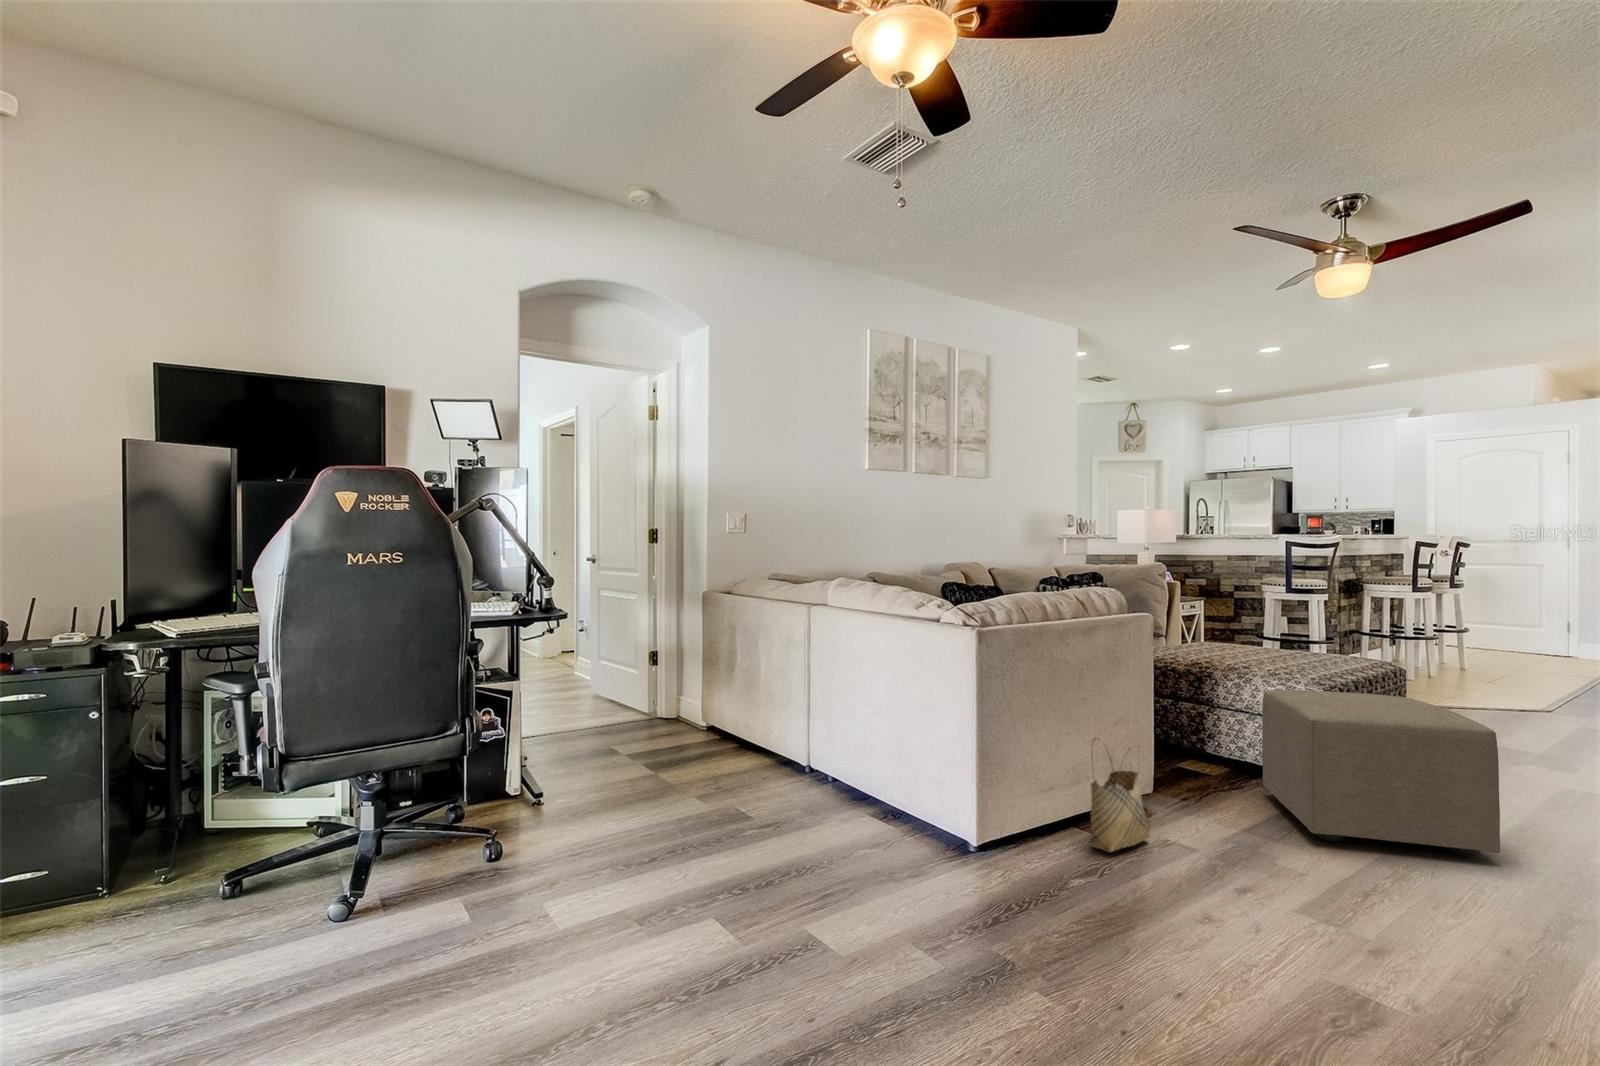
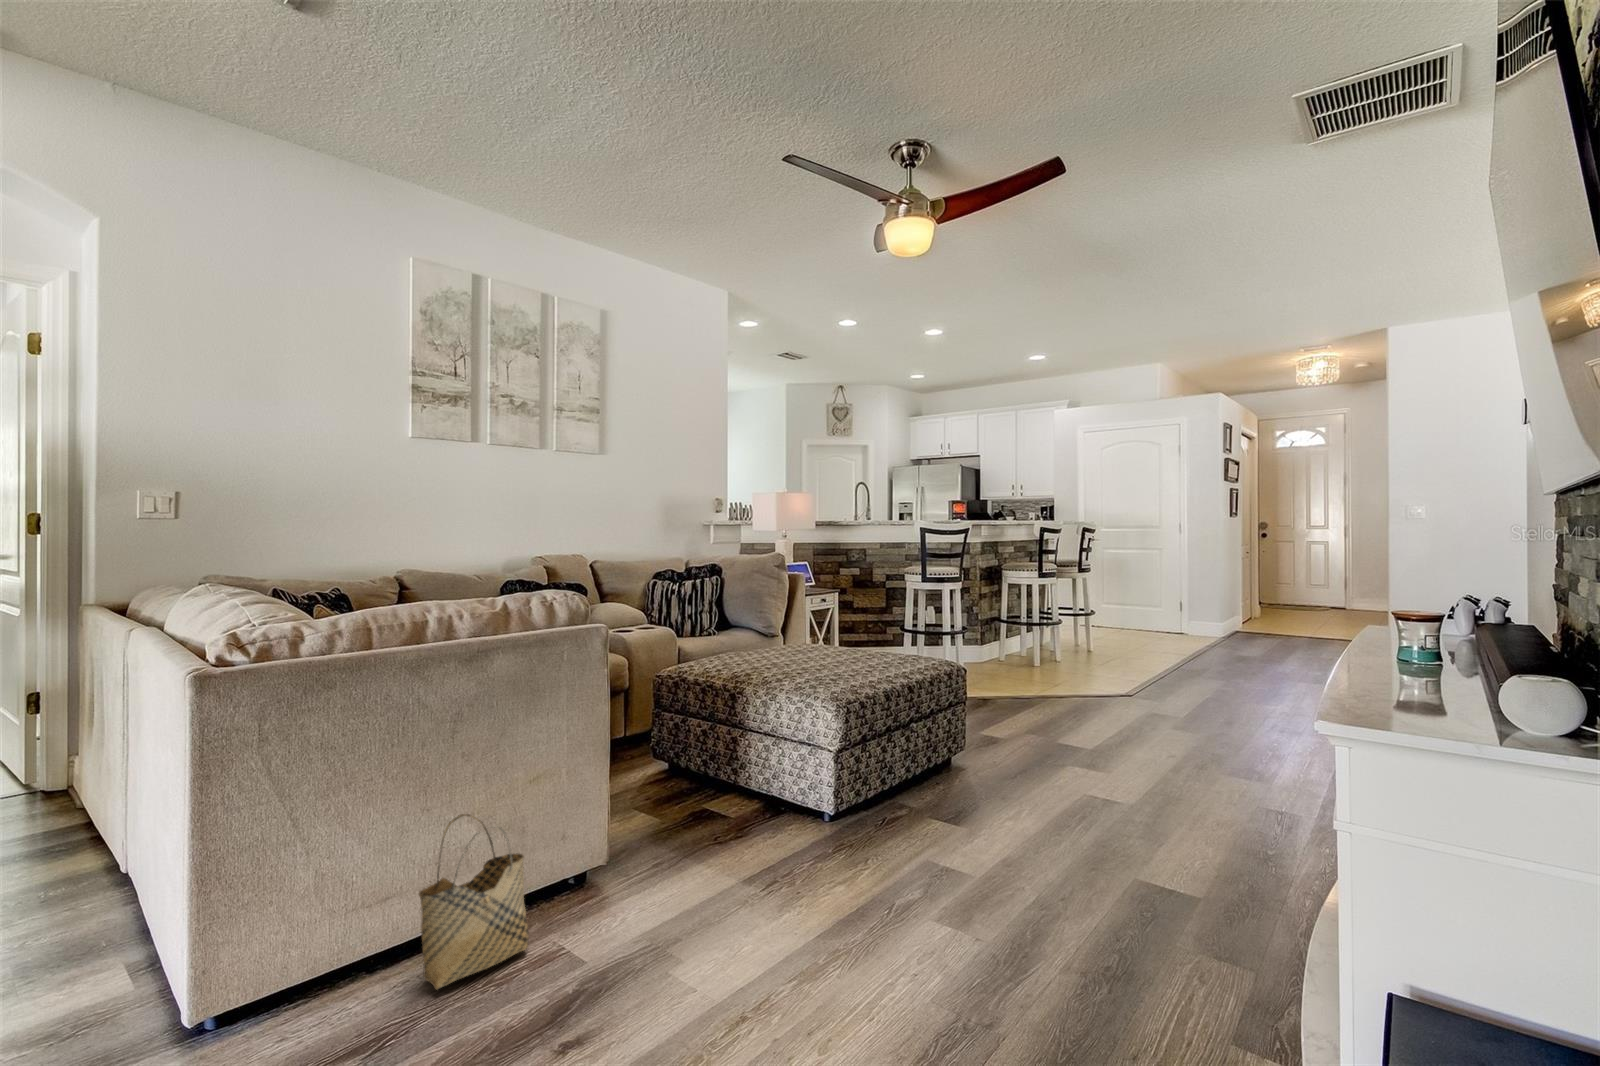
ottoman: present [1262,690,1500,857] -> none [744,714,938,918]

